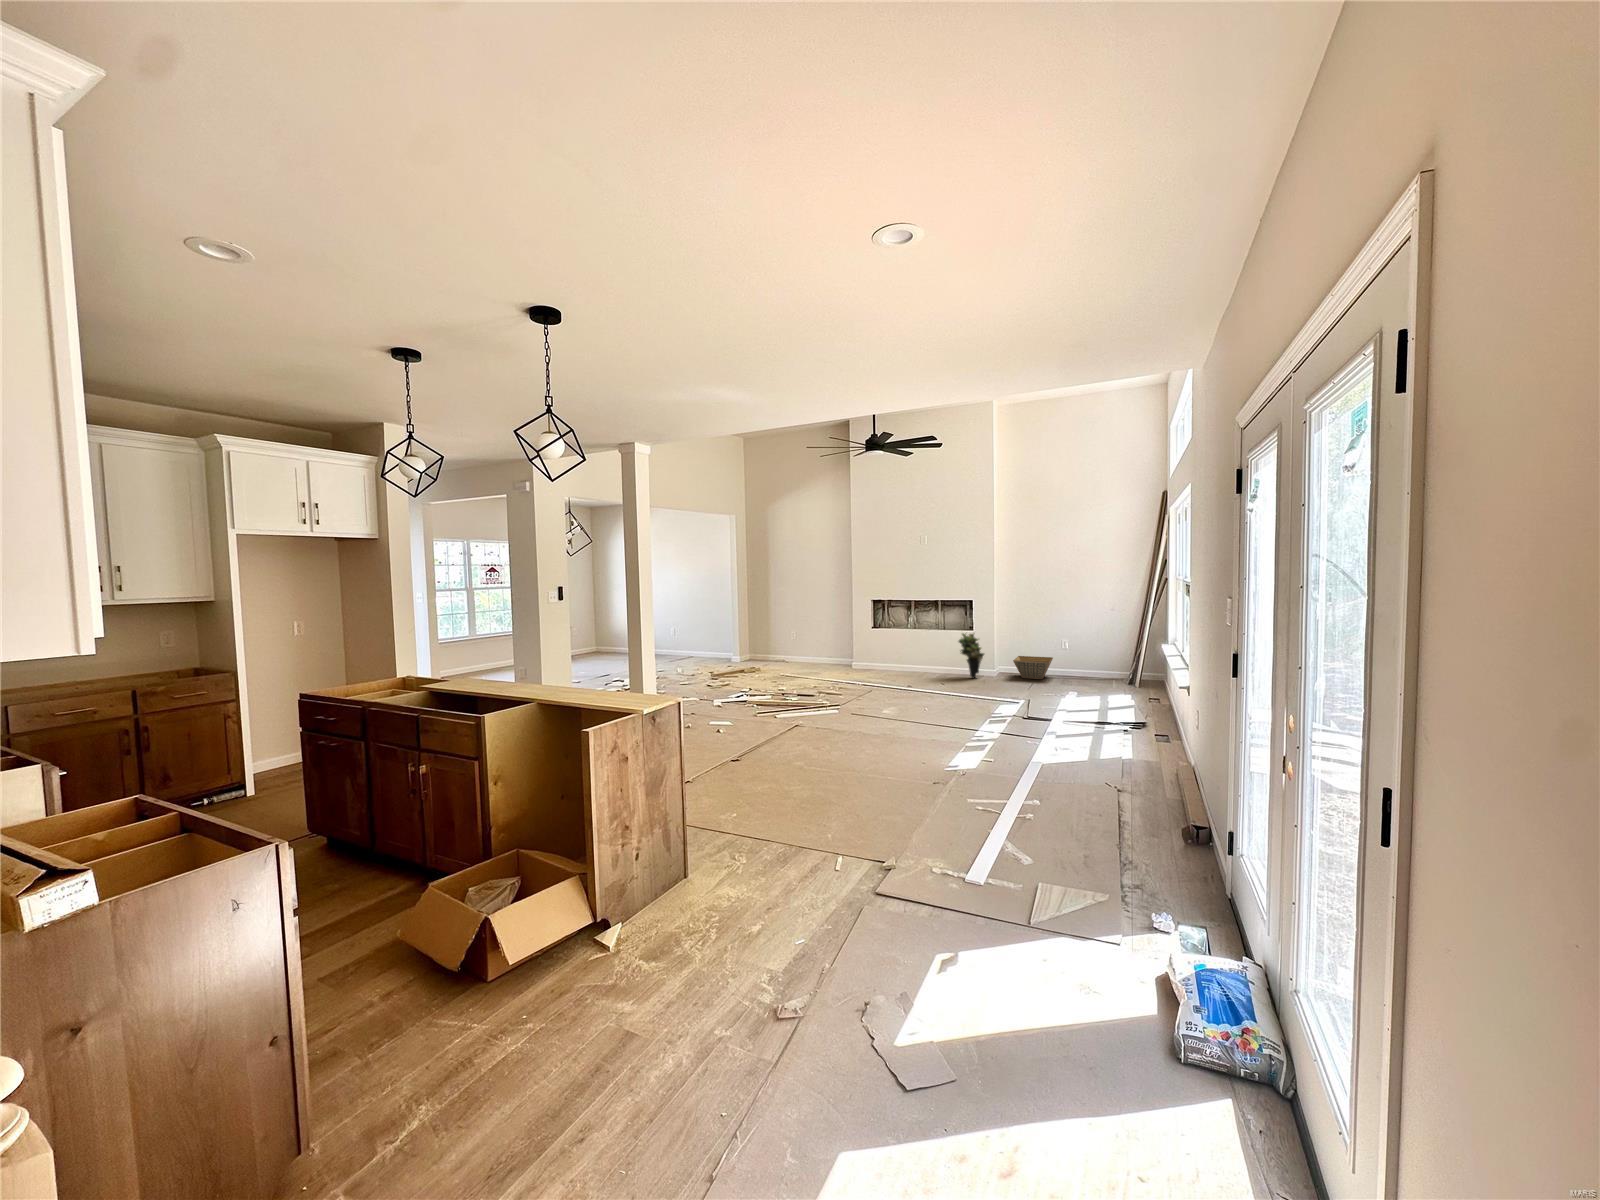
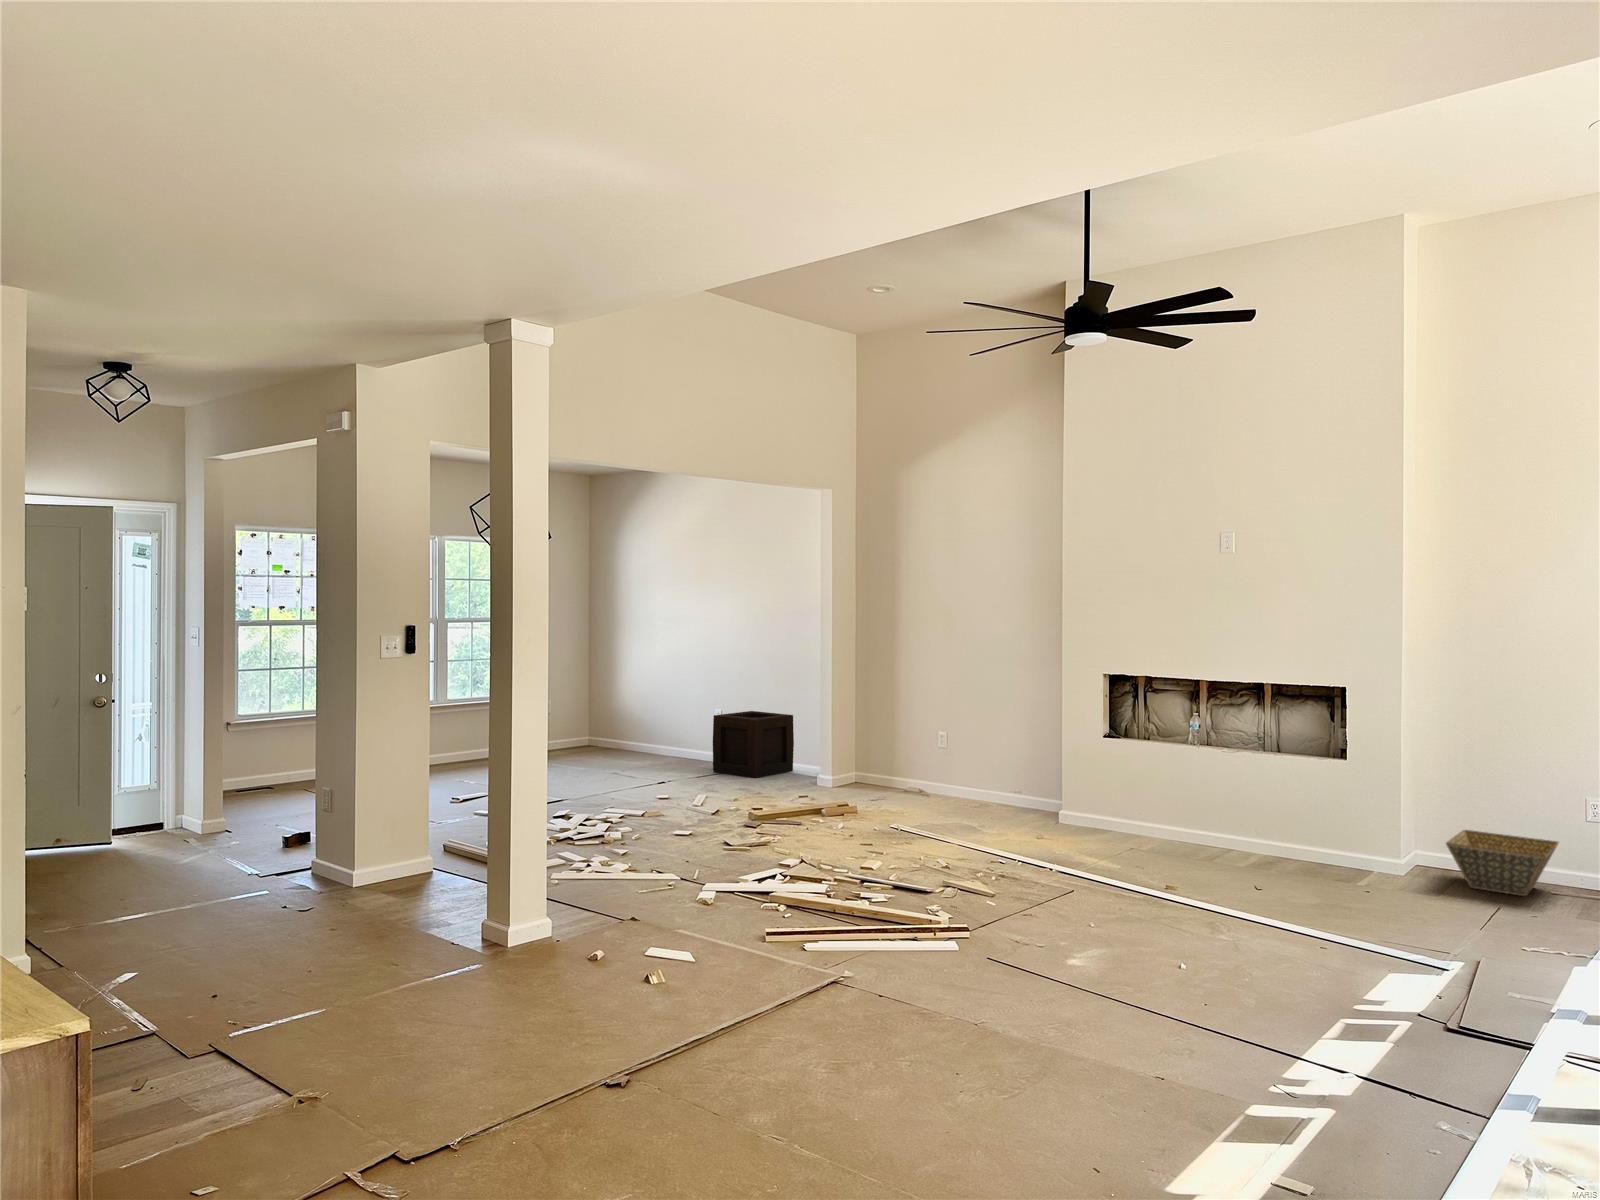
wooden crate: none [675,628,716,660] -> present [713,711,794,778]
potted plant: present [959,633,984,678] -> none [1302,764,1373,878]

